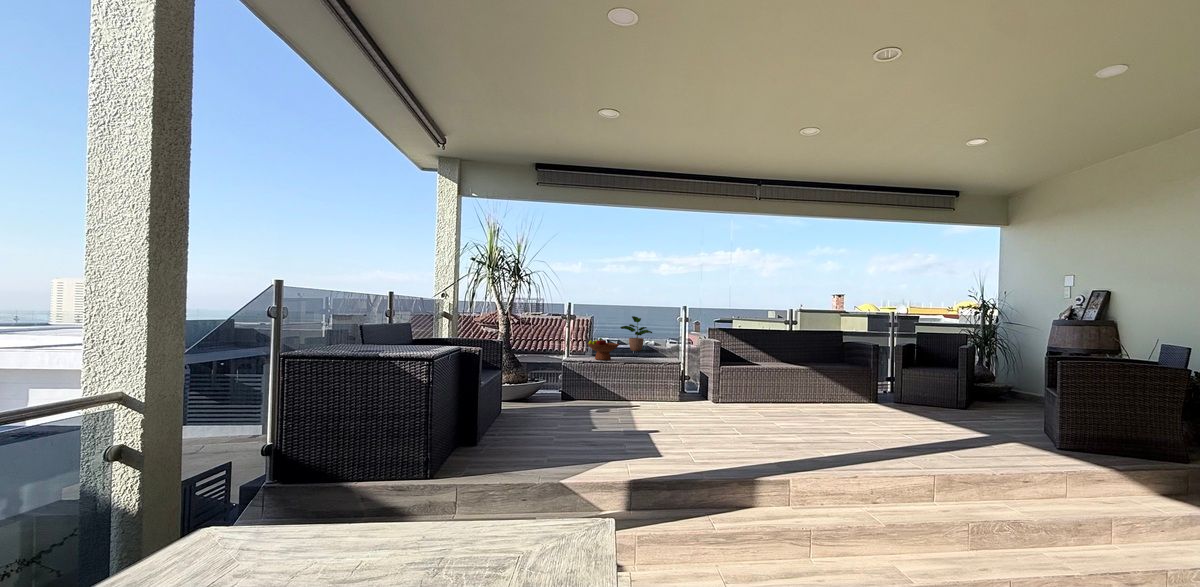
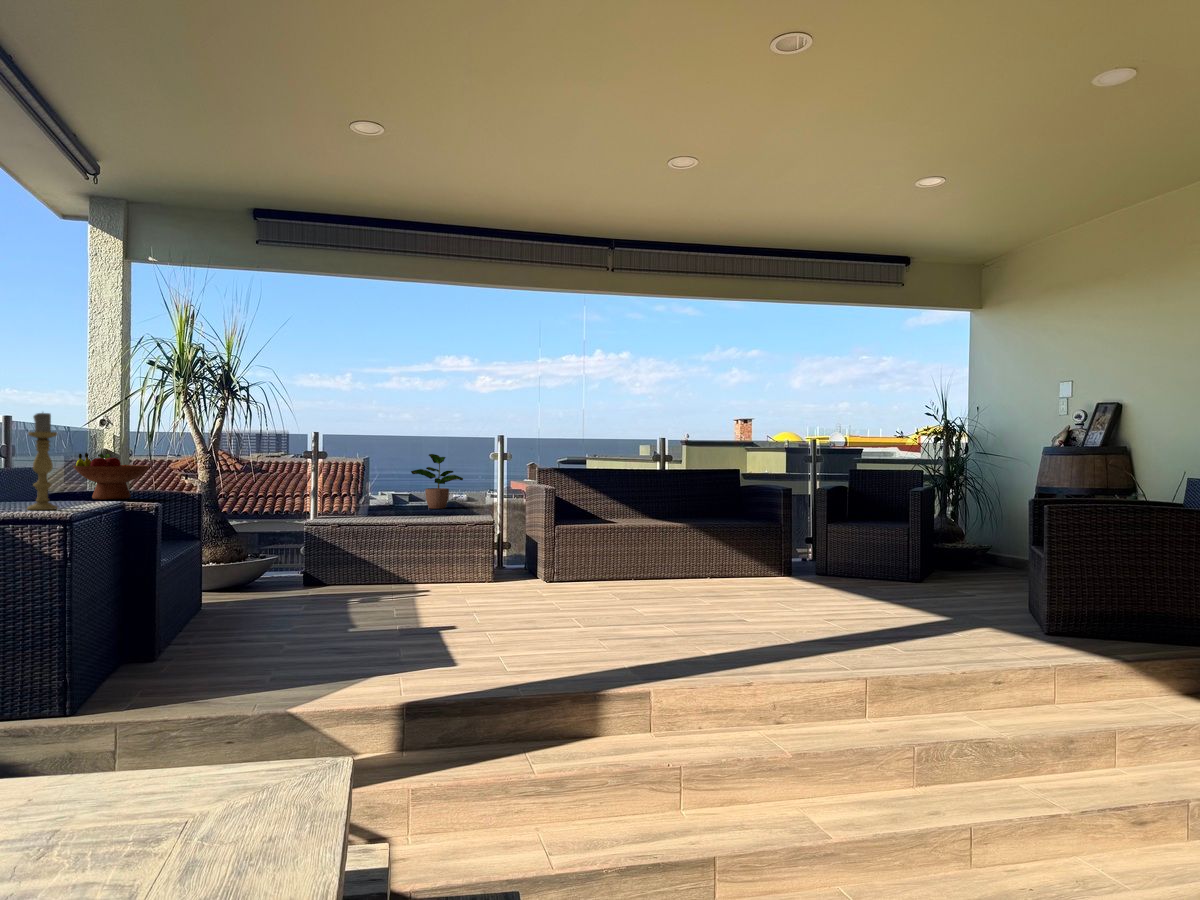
candle holder: none [406,285,426,351] -> present [27,413,58,510]
fruit bowl: present [587,338,619,360] -> present [73,453,149,500]

